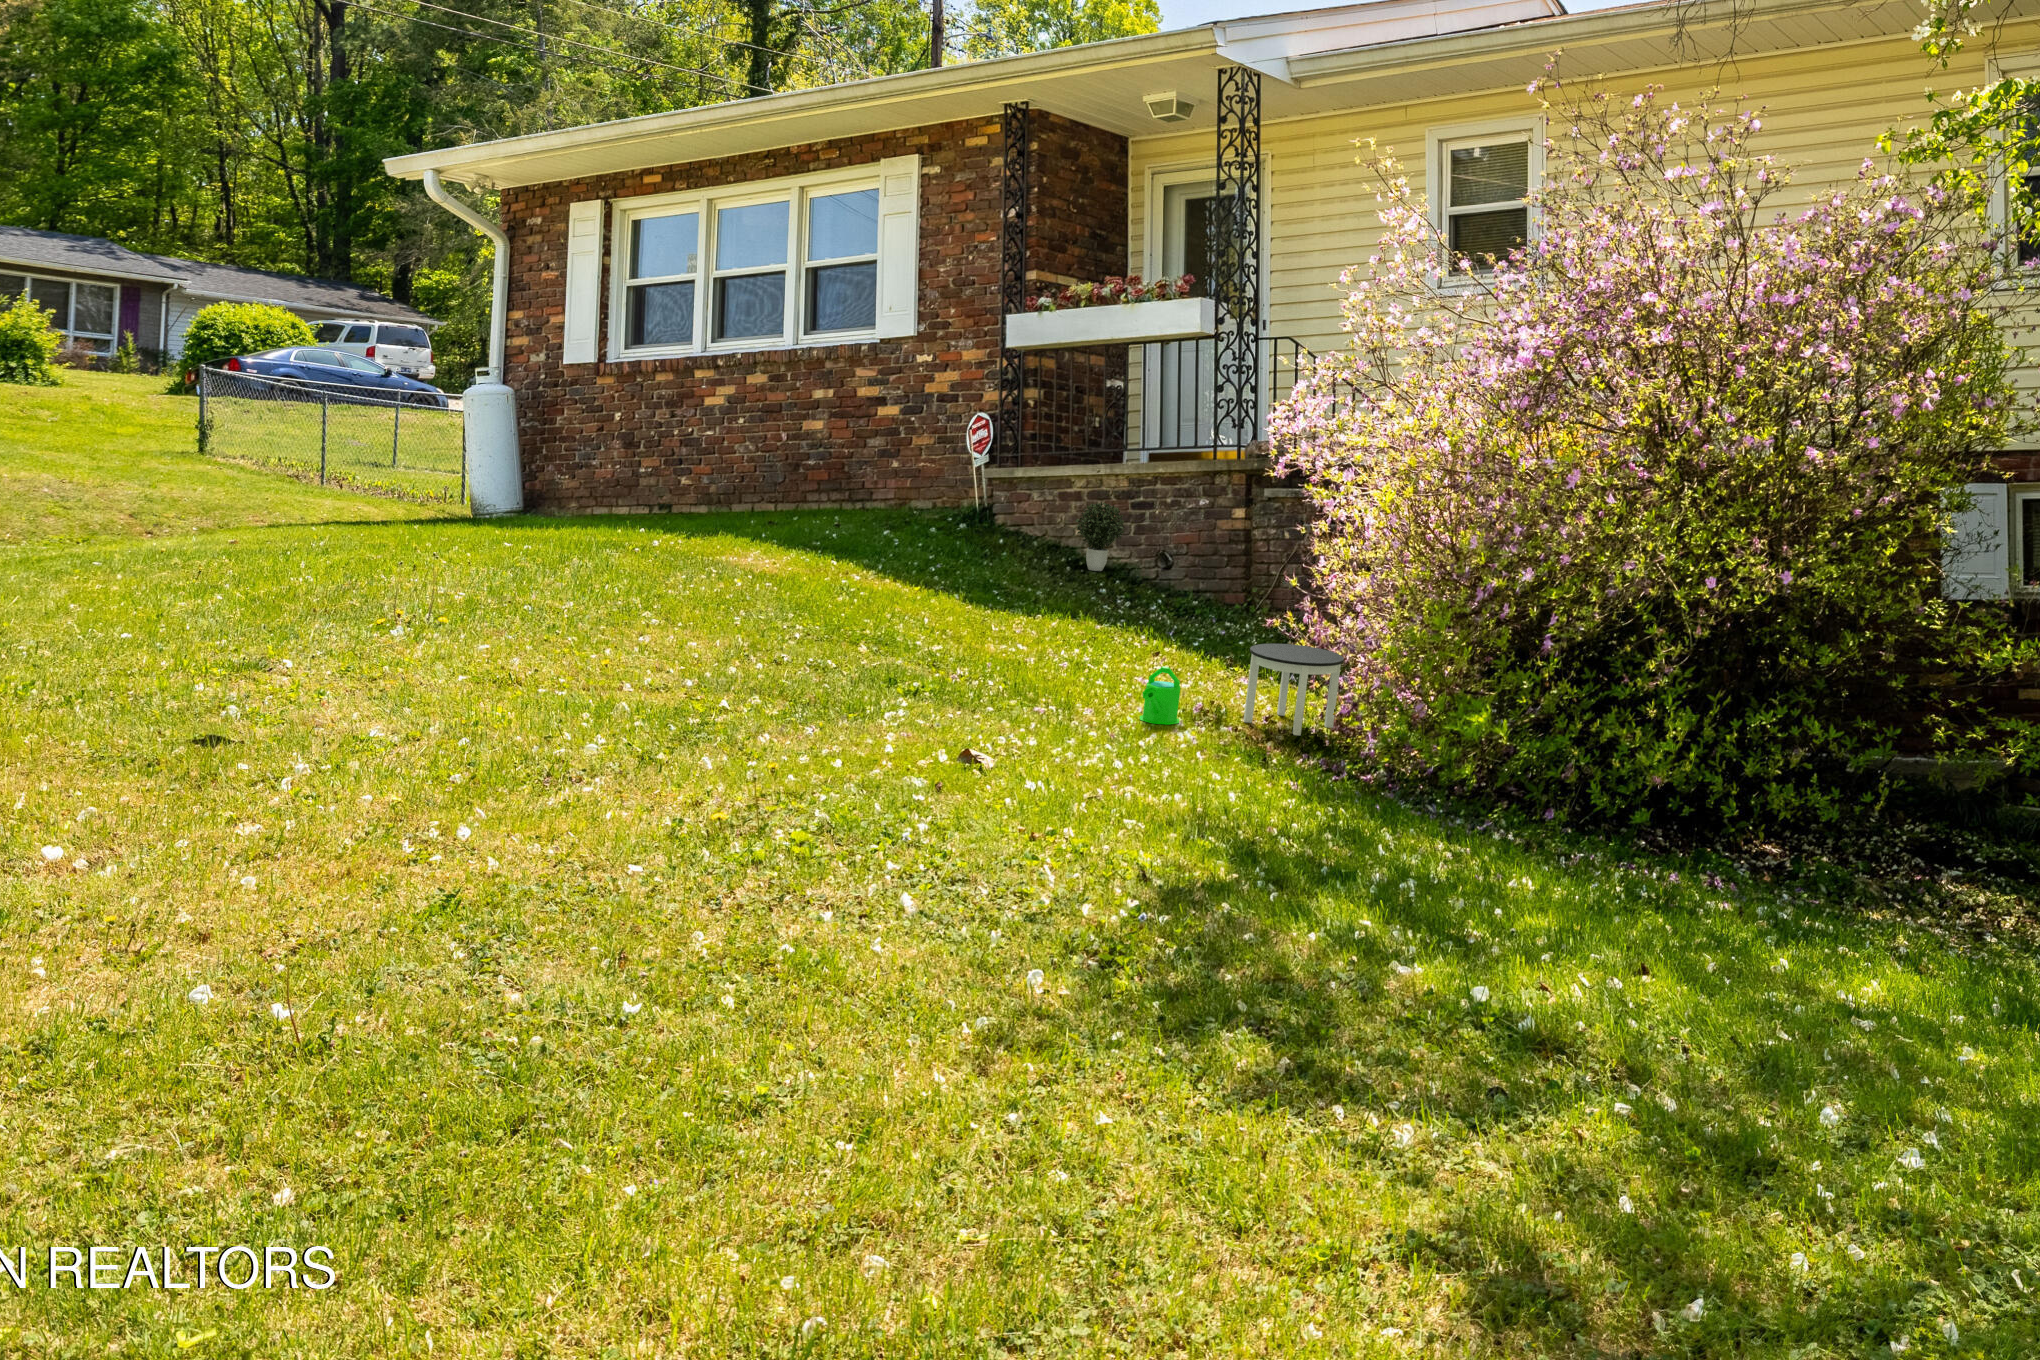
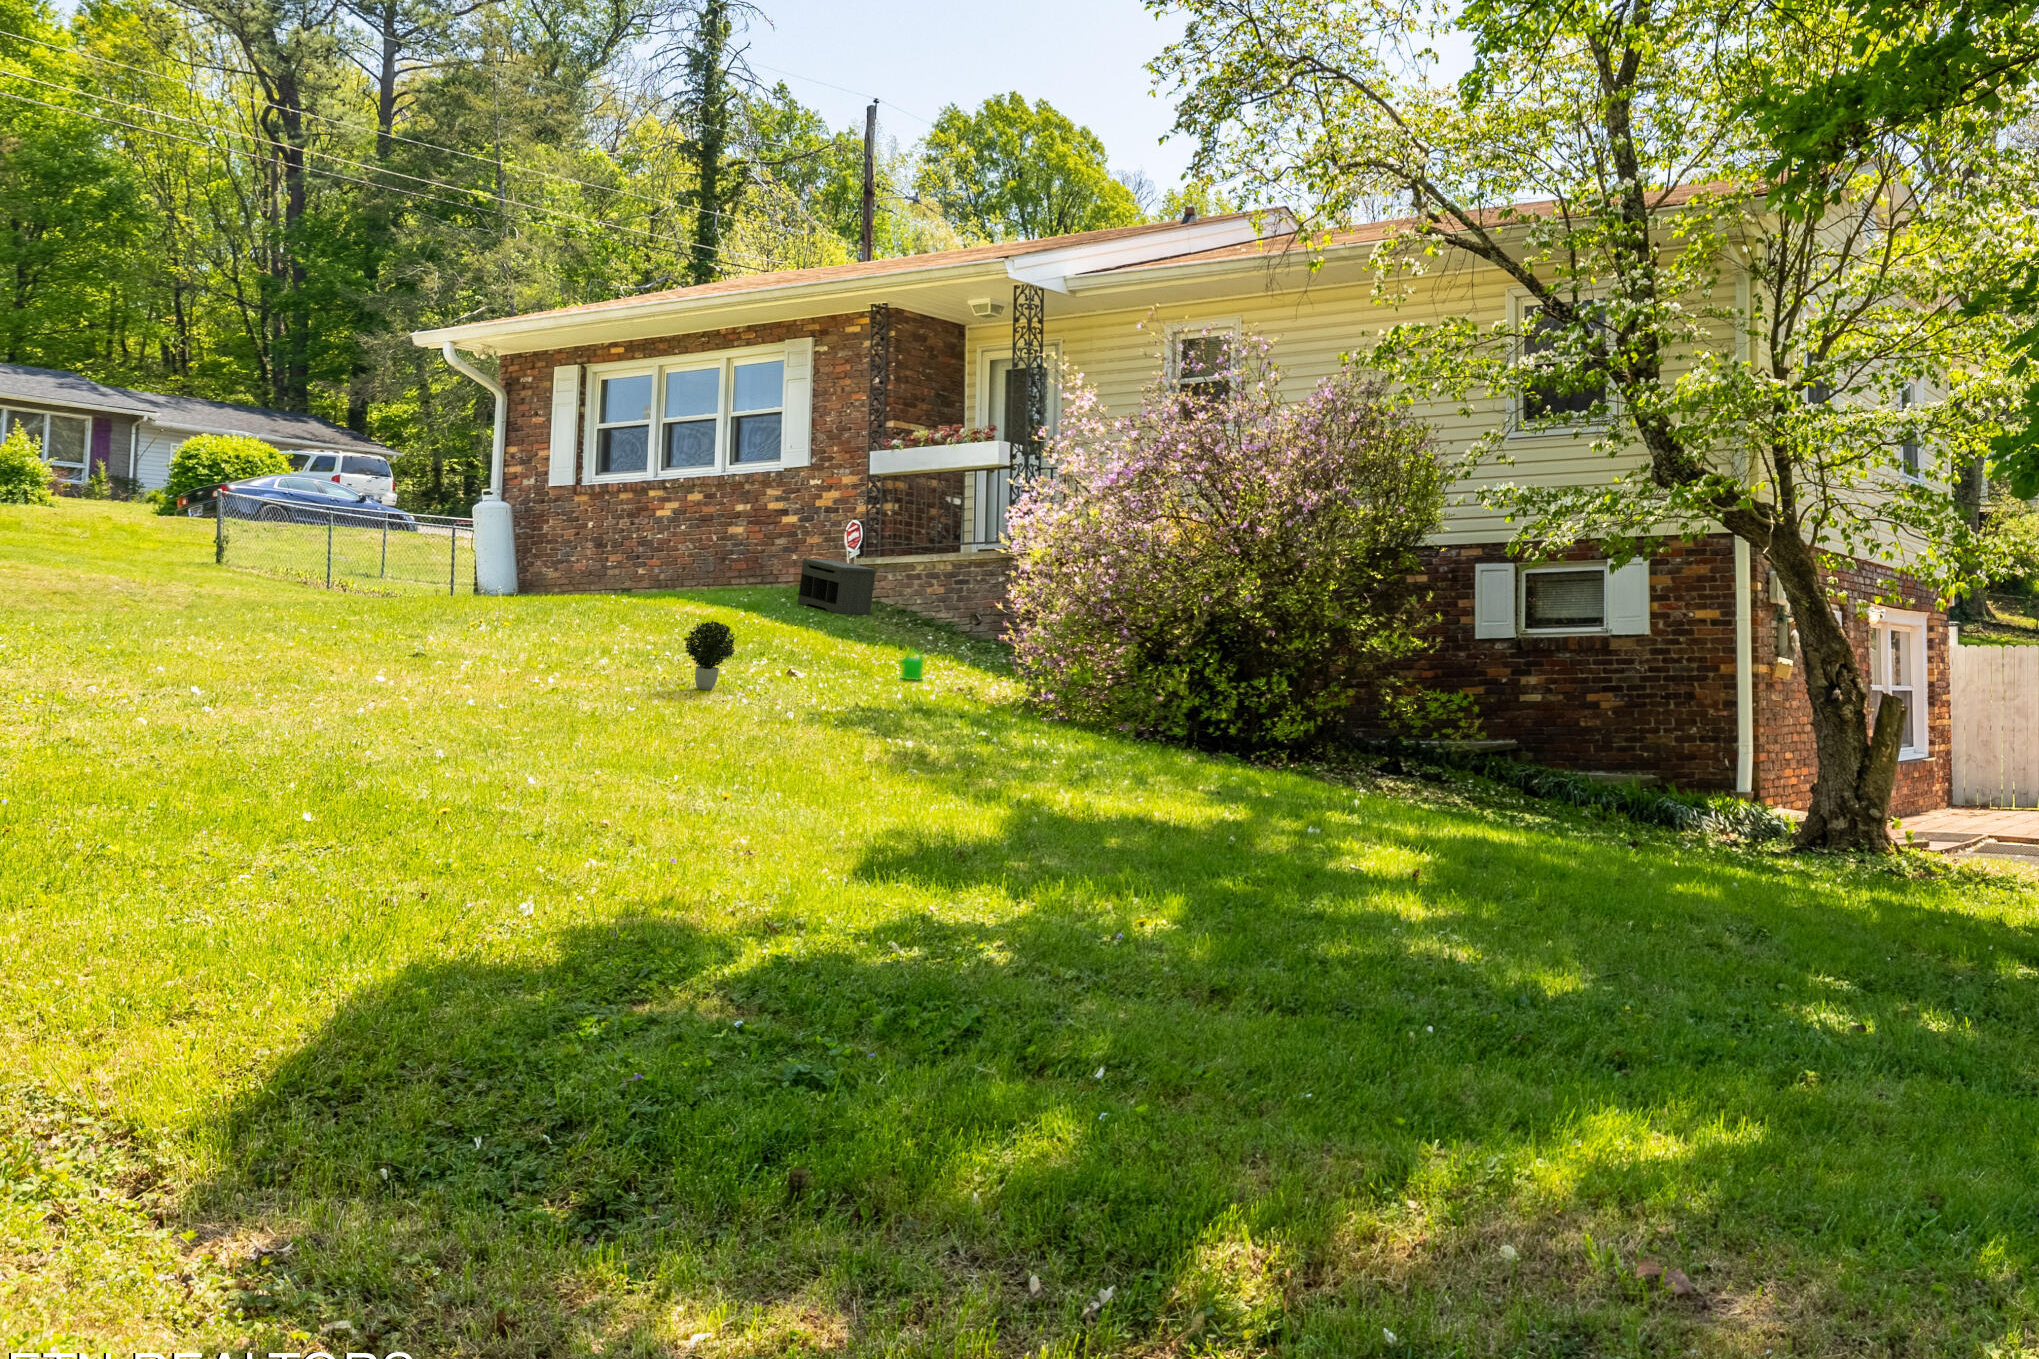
bench: none [905,468,1018,549] -> present [798,559,876,615]
potted plant: present [1076,502,1124,571] -> present [684,620,735,690]
round table: present [1244,644,1344,735] -> none [962,640,1021,688]

